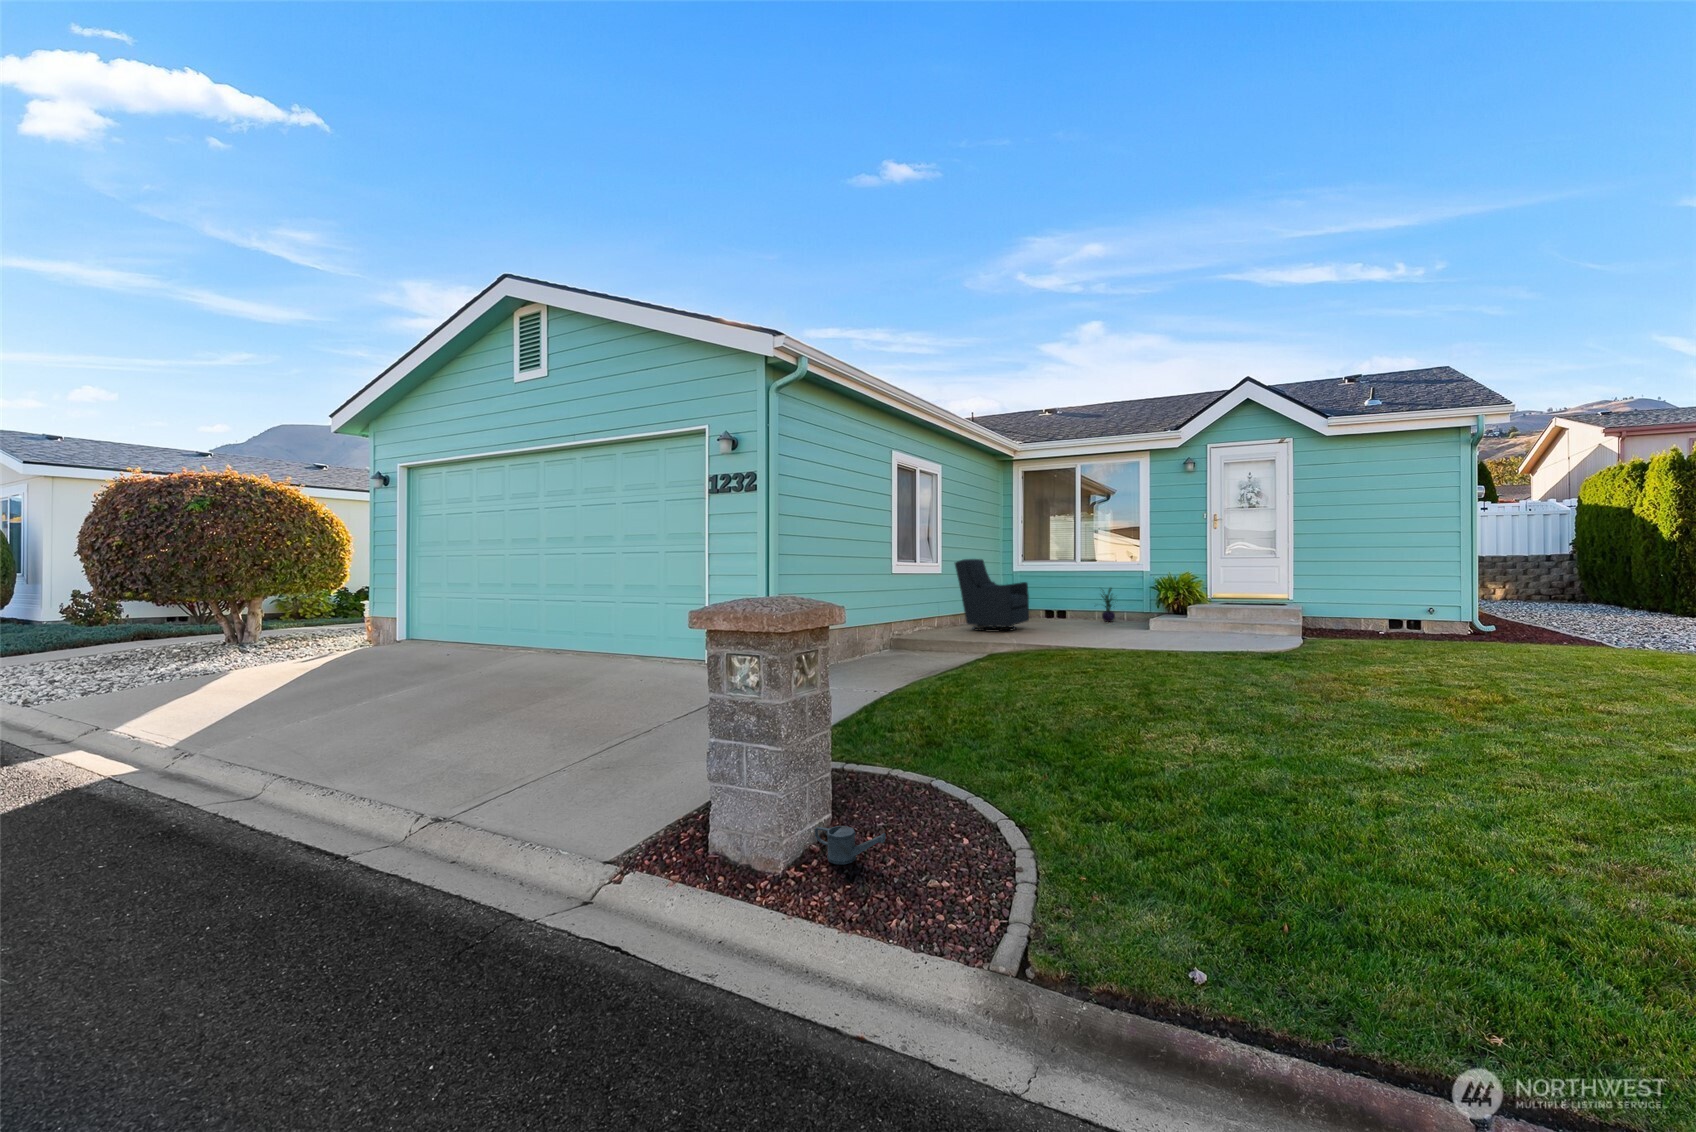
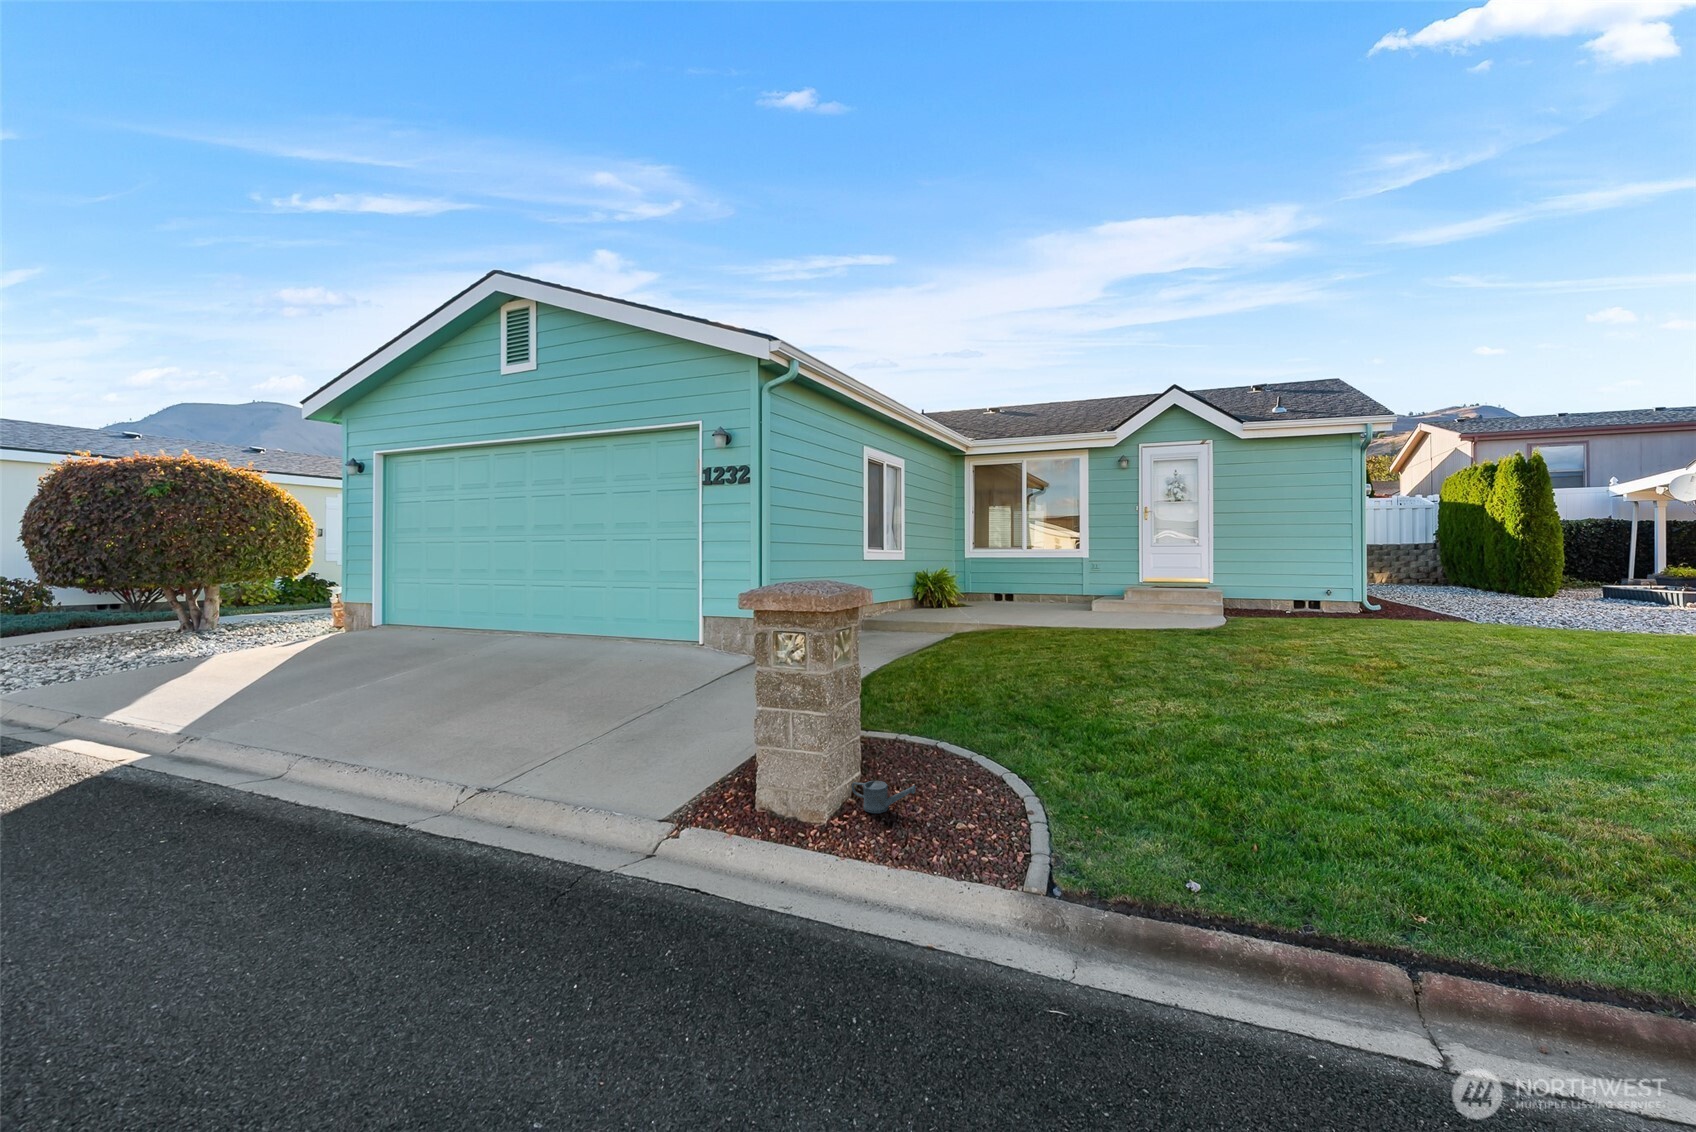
chair: present [955,559,1029,632] -> none [920,548,986,613]
decorative plant: present [1101,588,1115,622] -> none [1036,573,1072,604]

